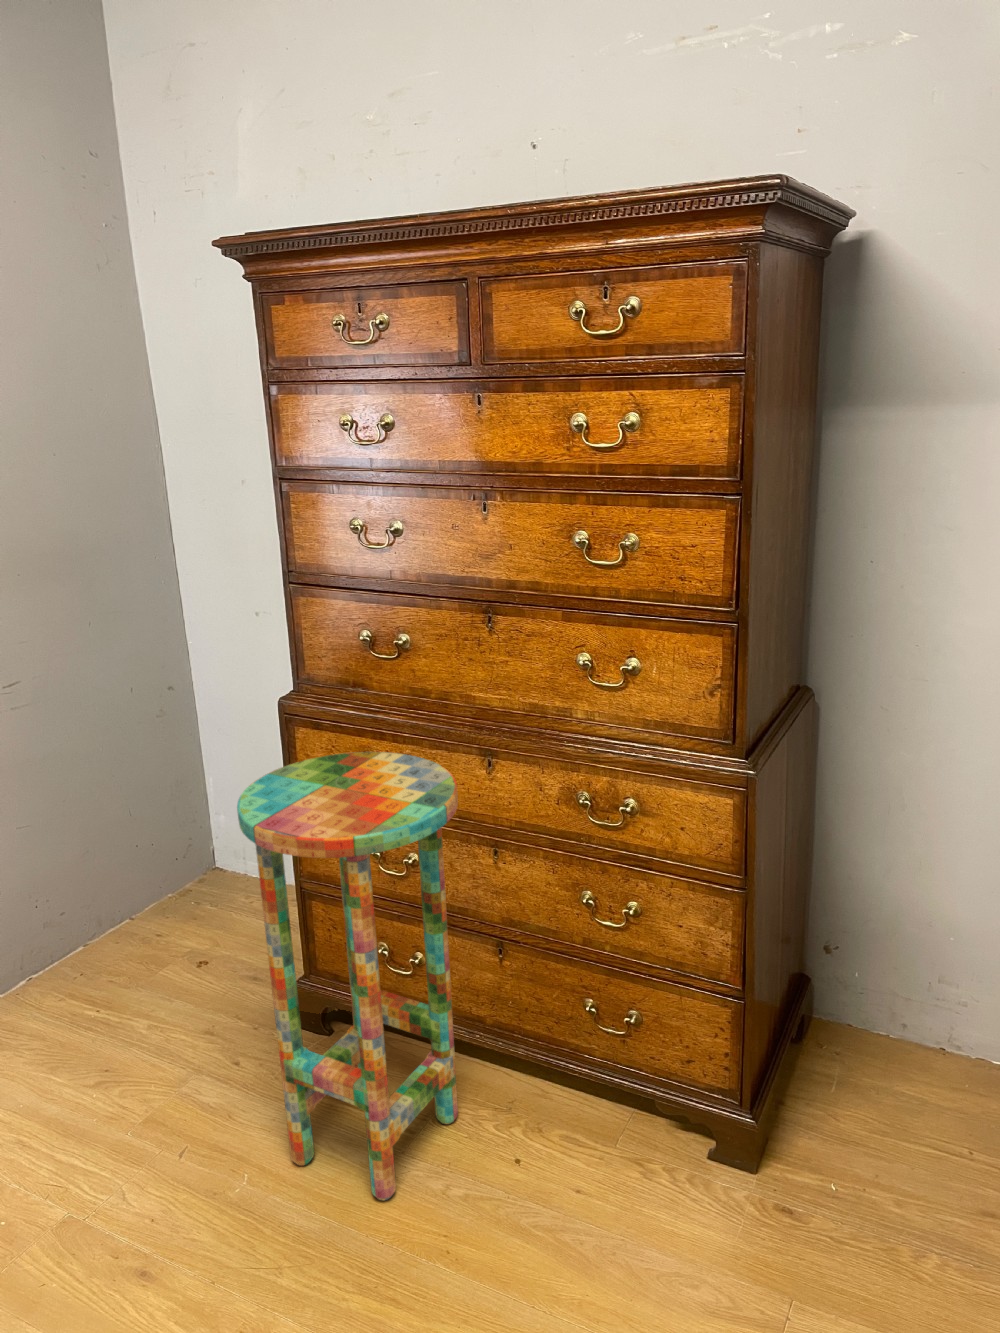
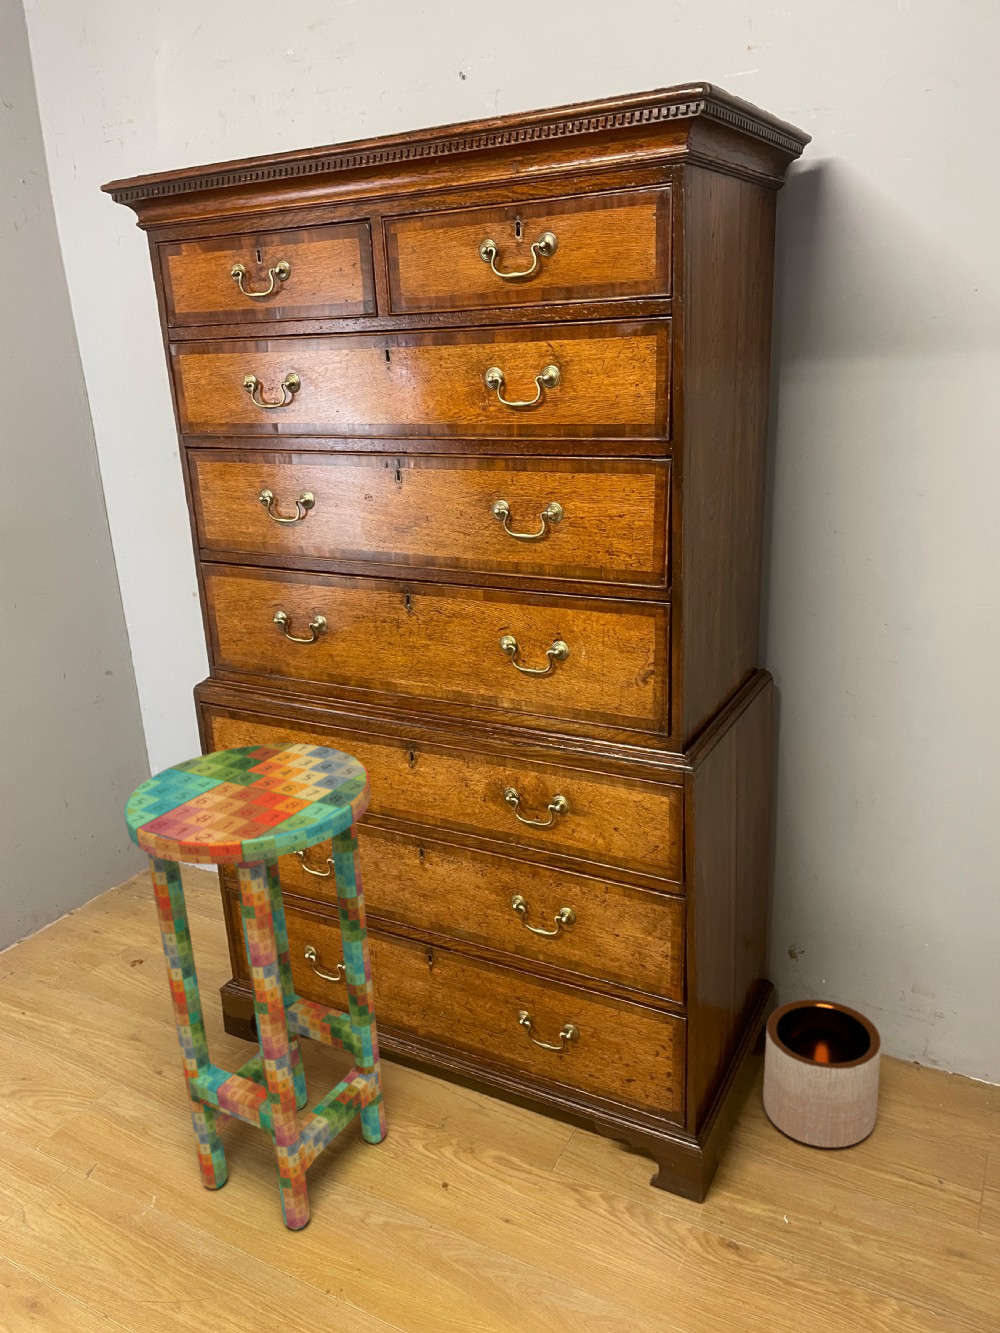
planter: none [805,990,914,1124] -> present [763,999,881,1148]

